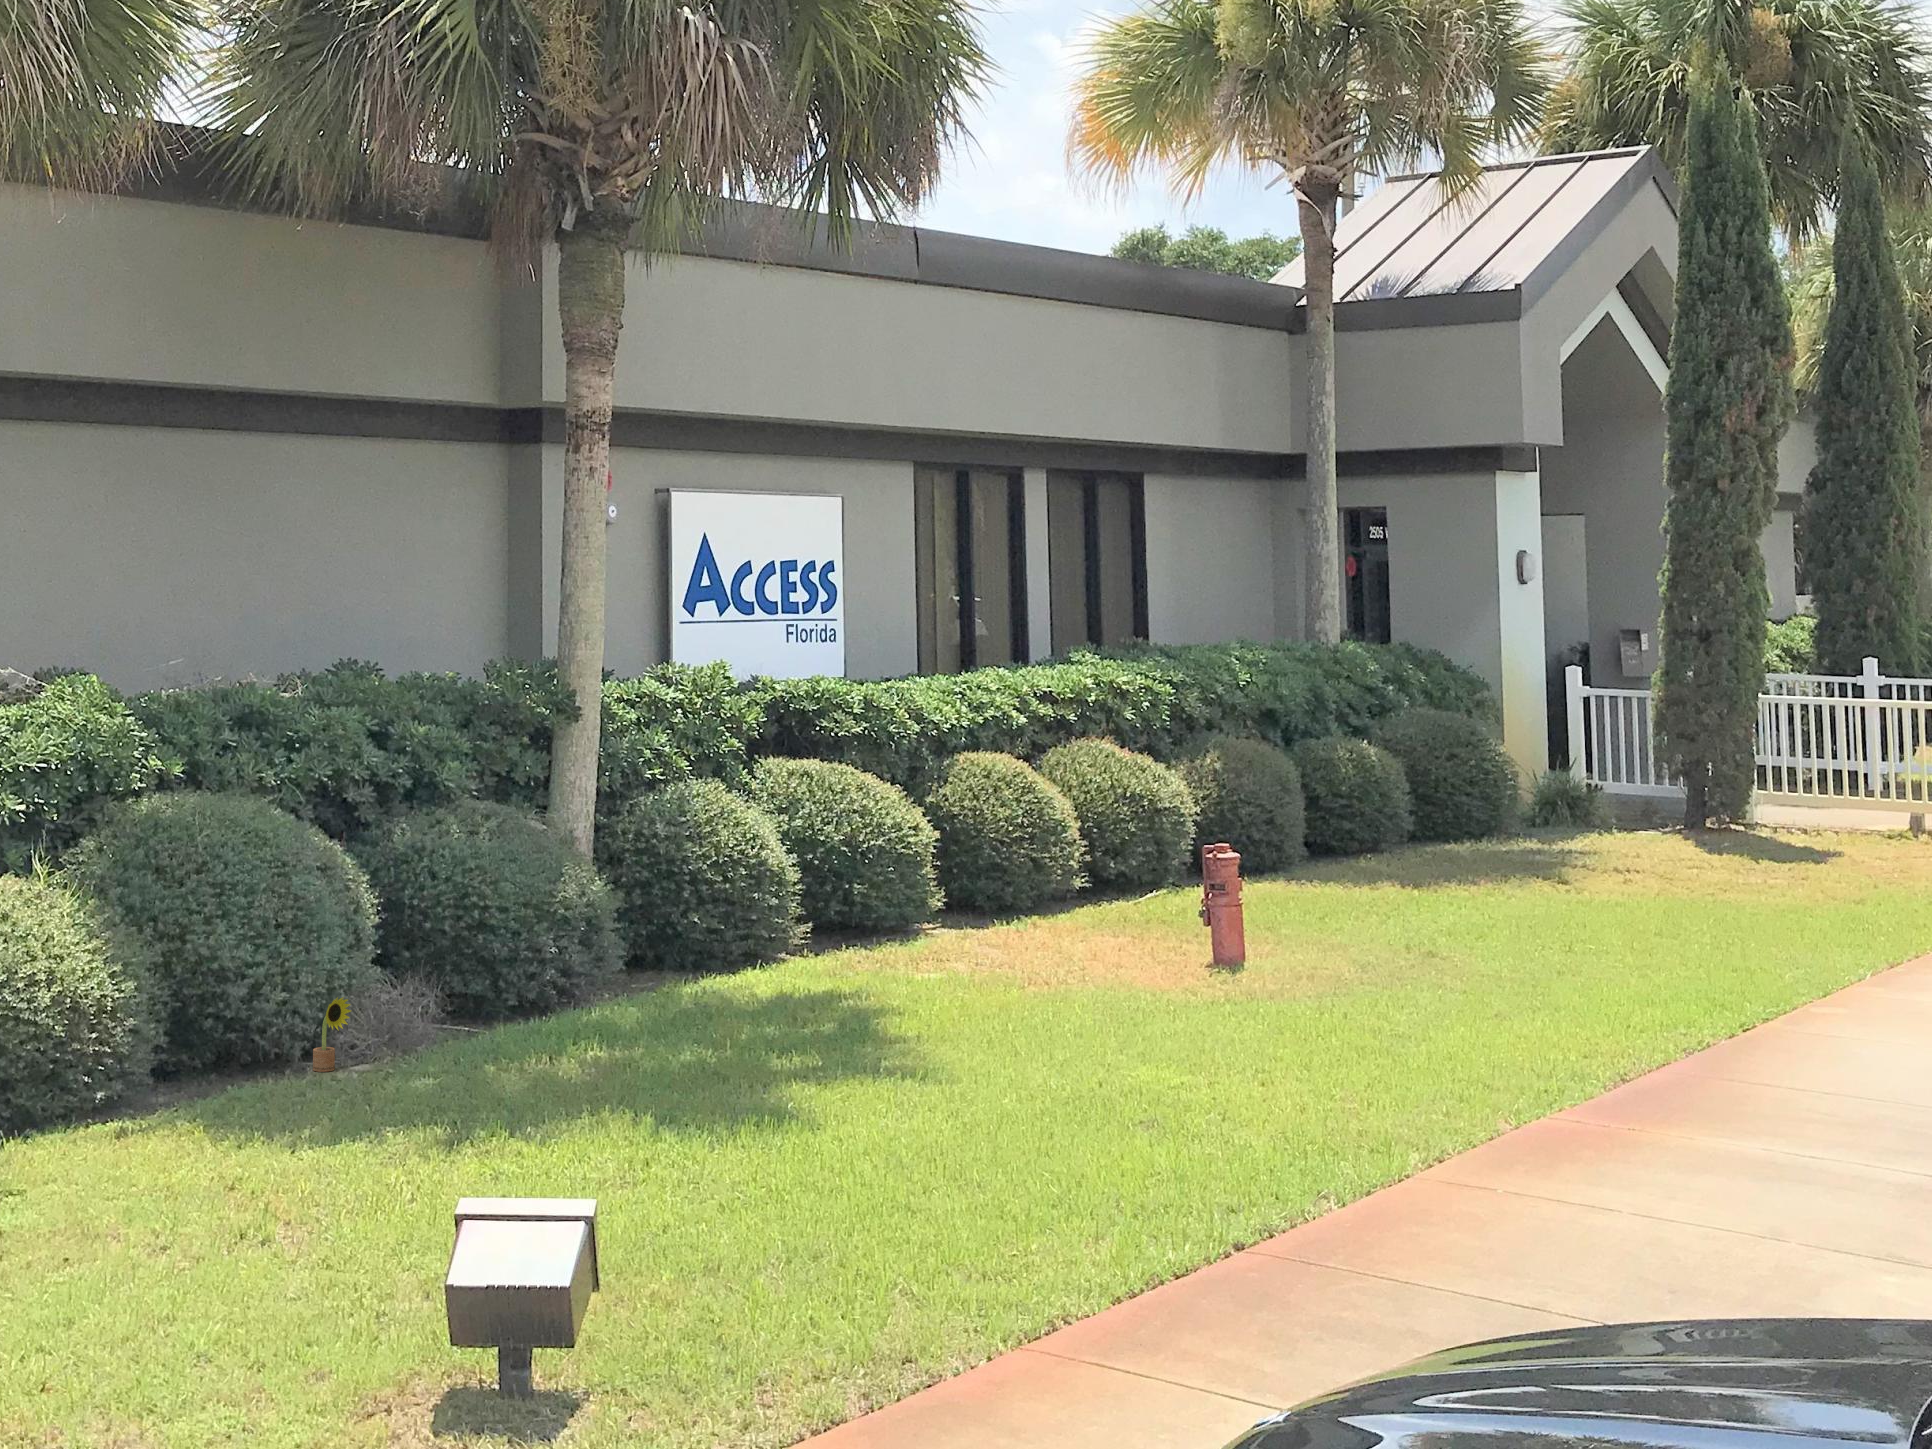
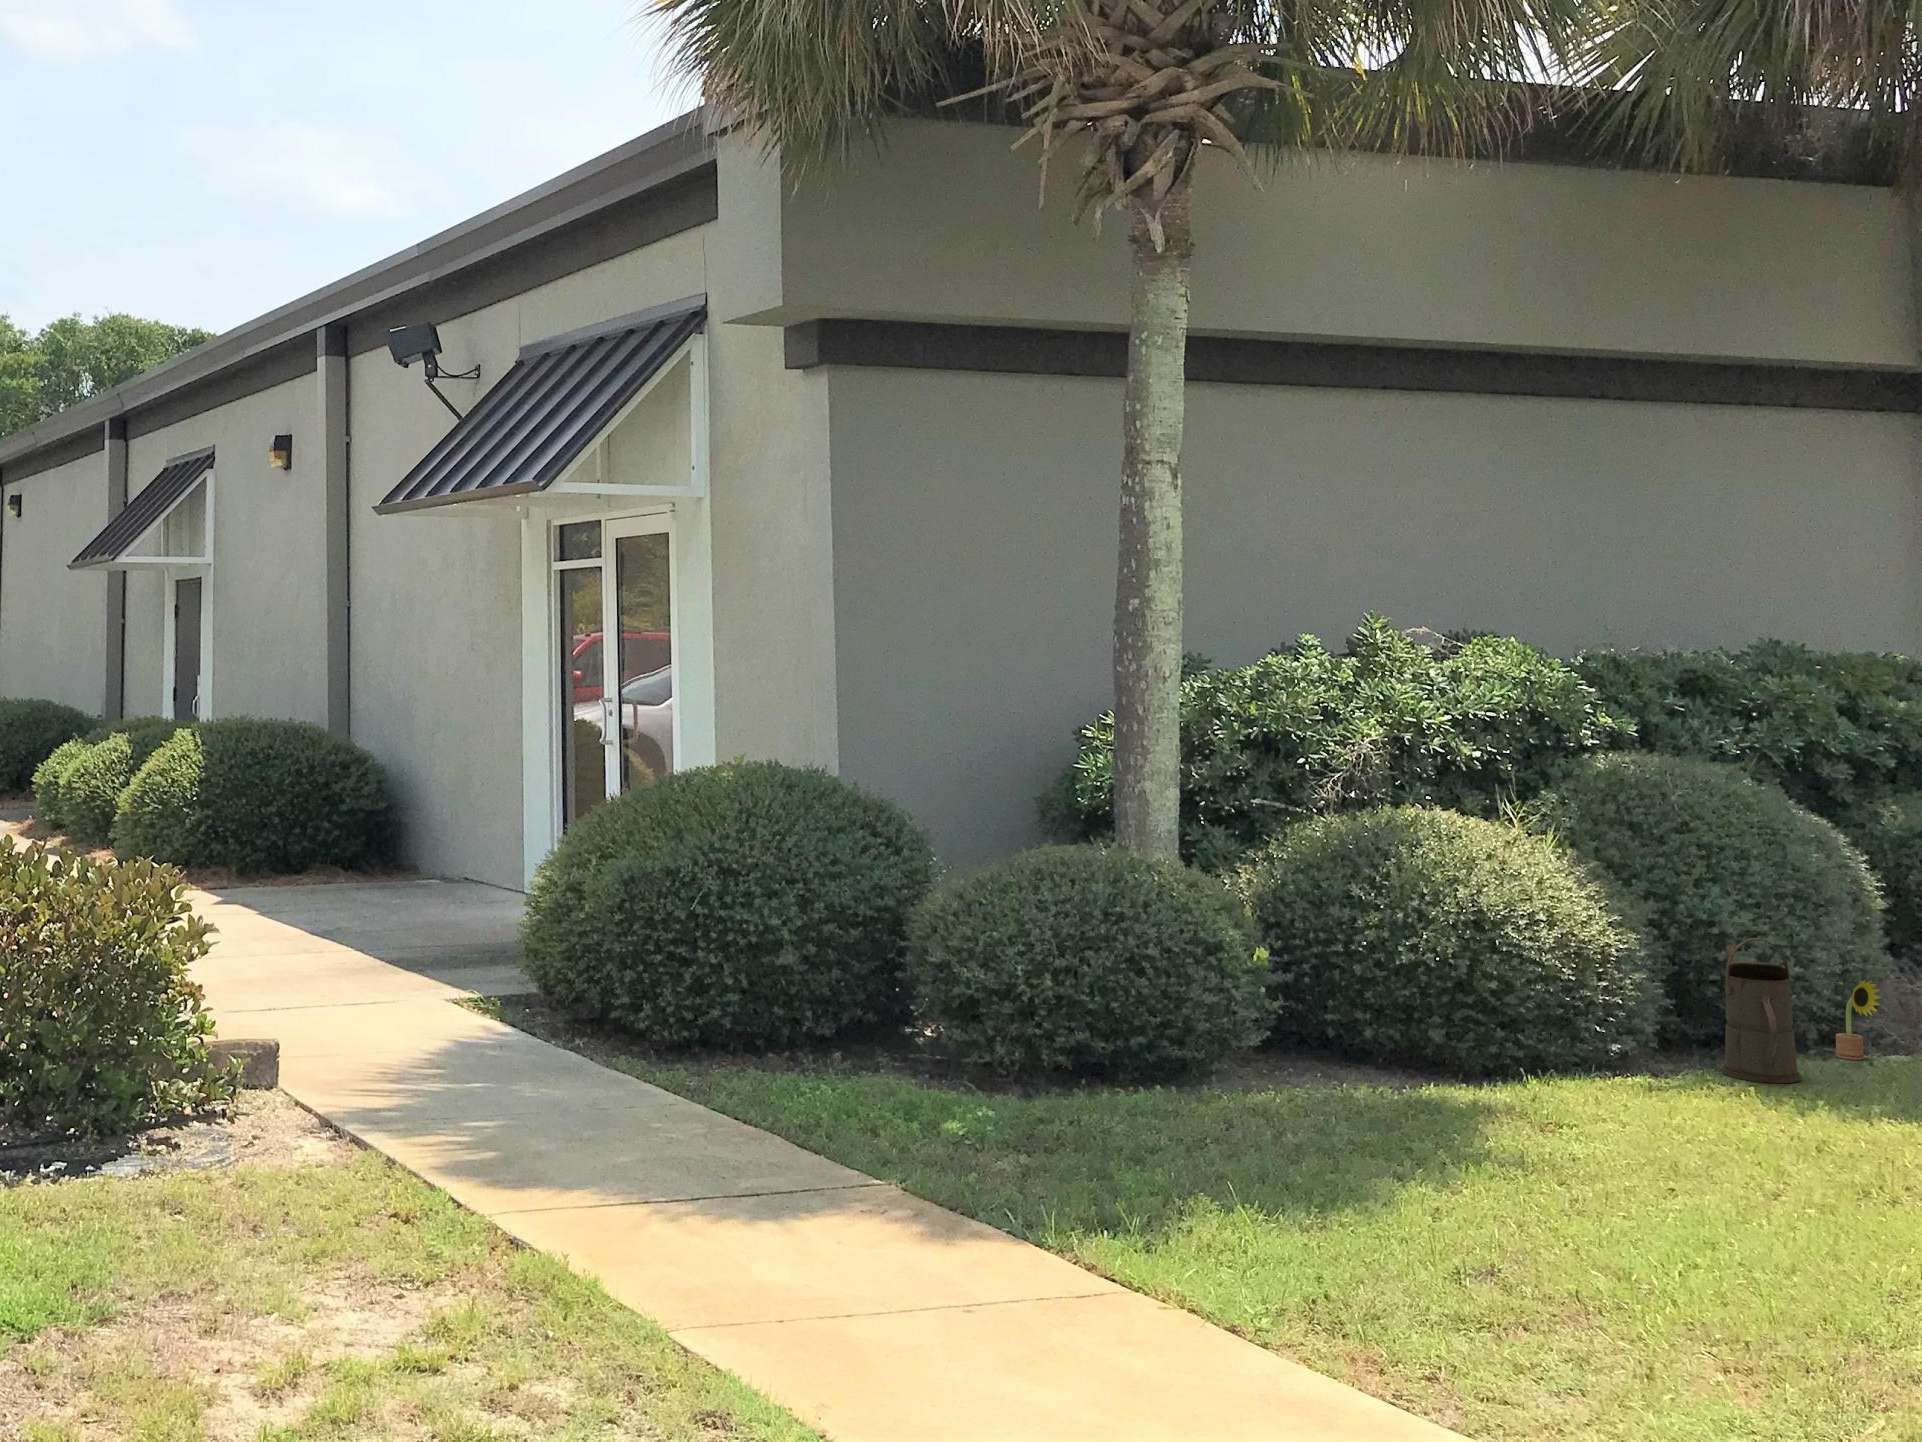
watering can: none [202,972,269,1111] -> present [1722,938,1801,1083]

